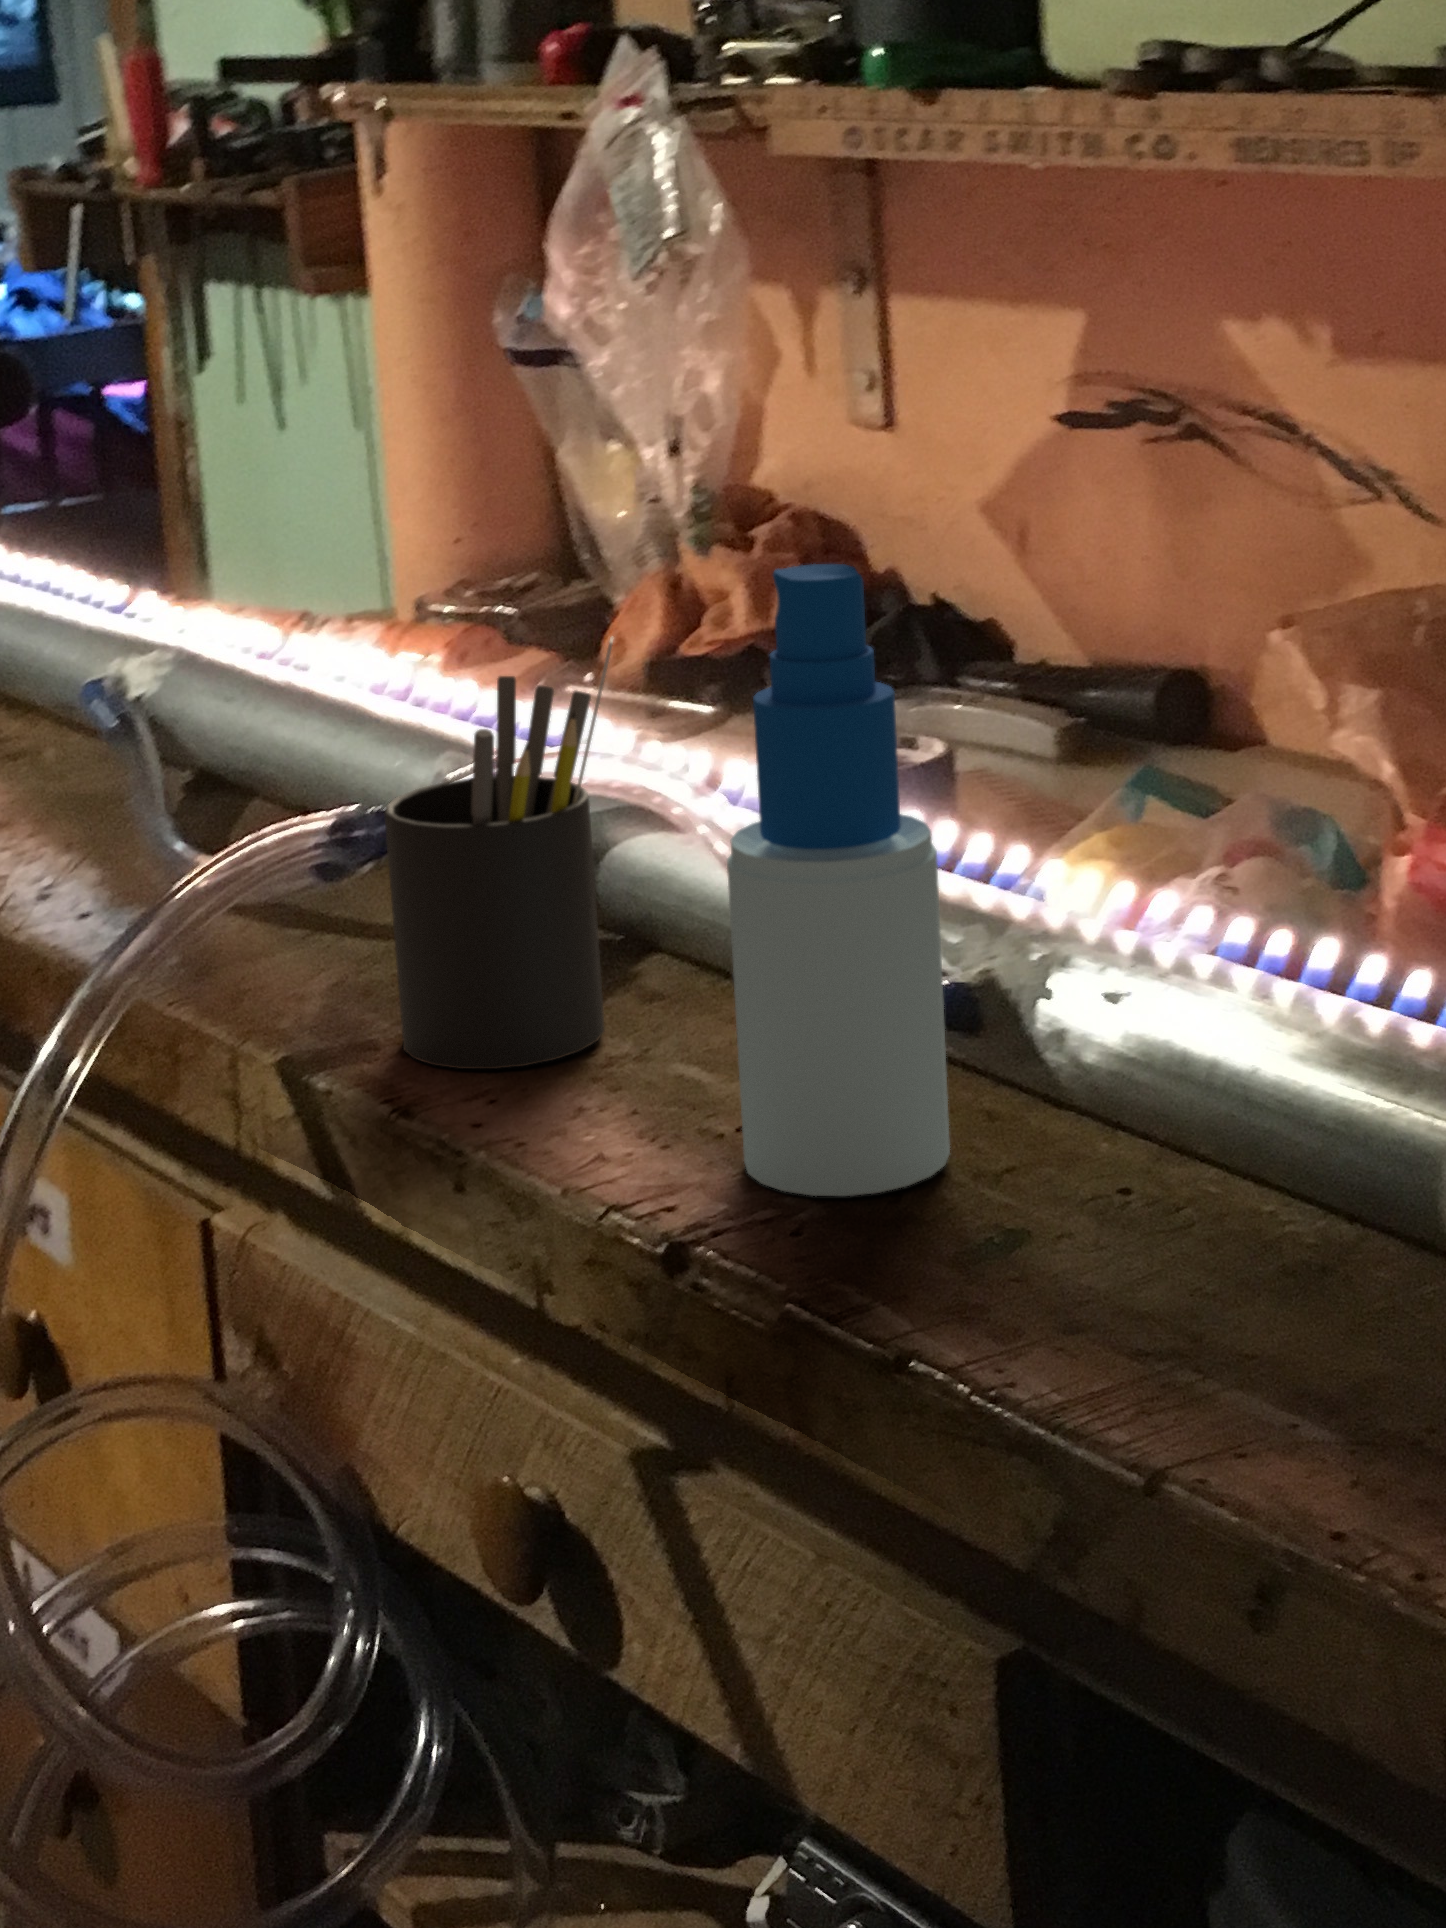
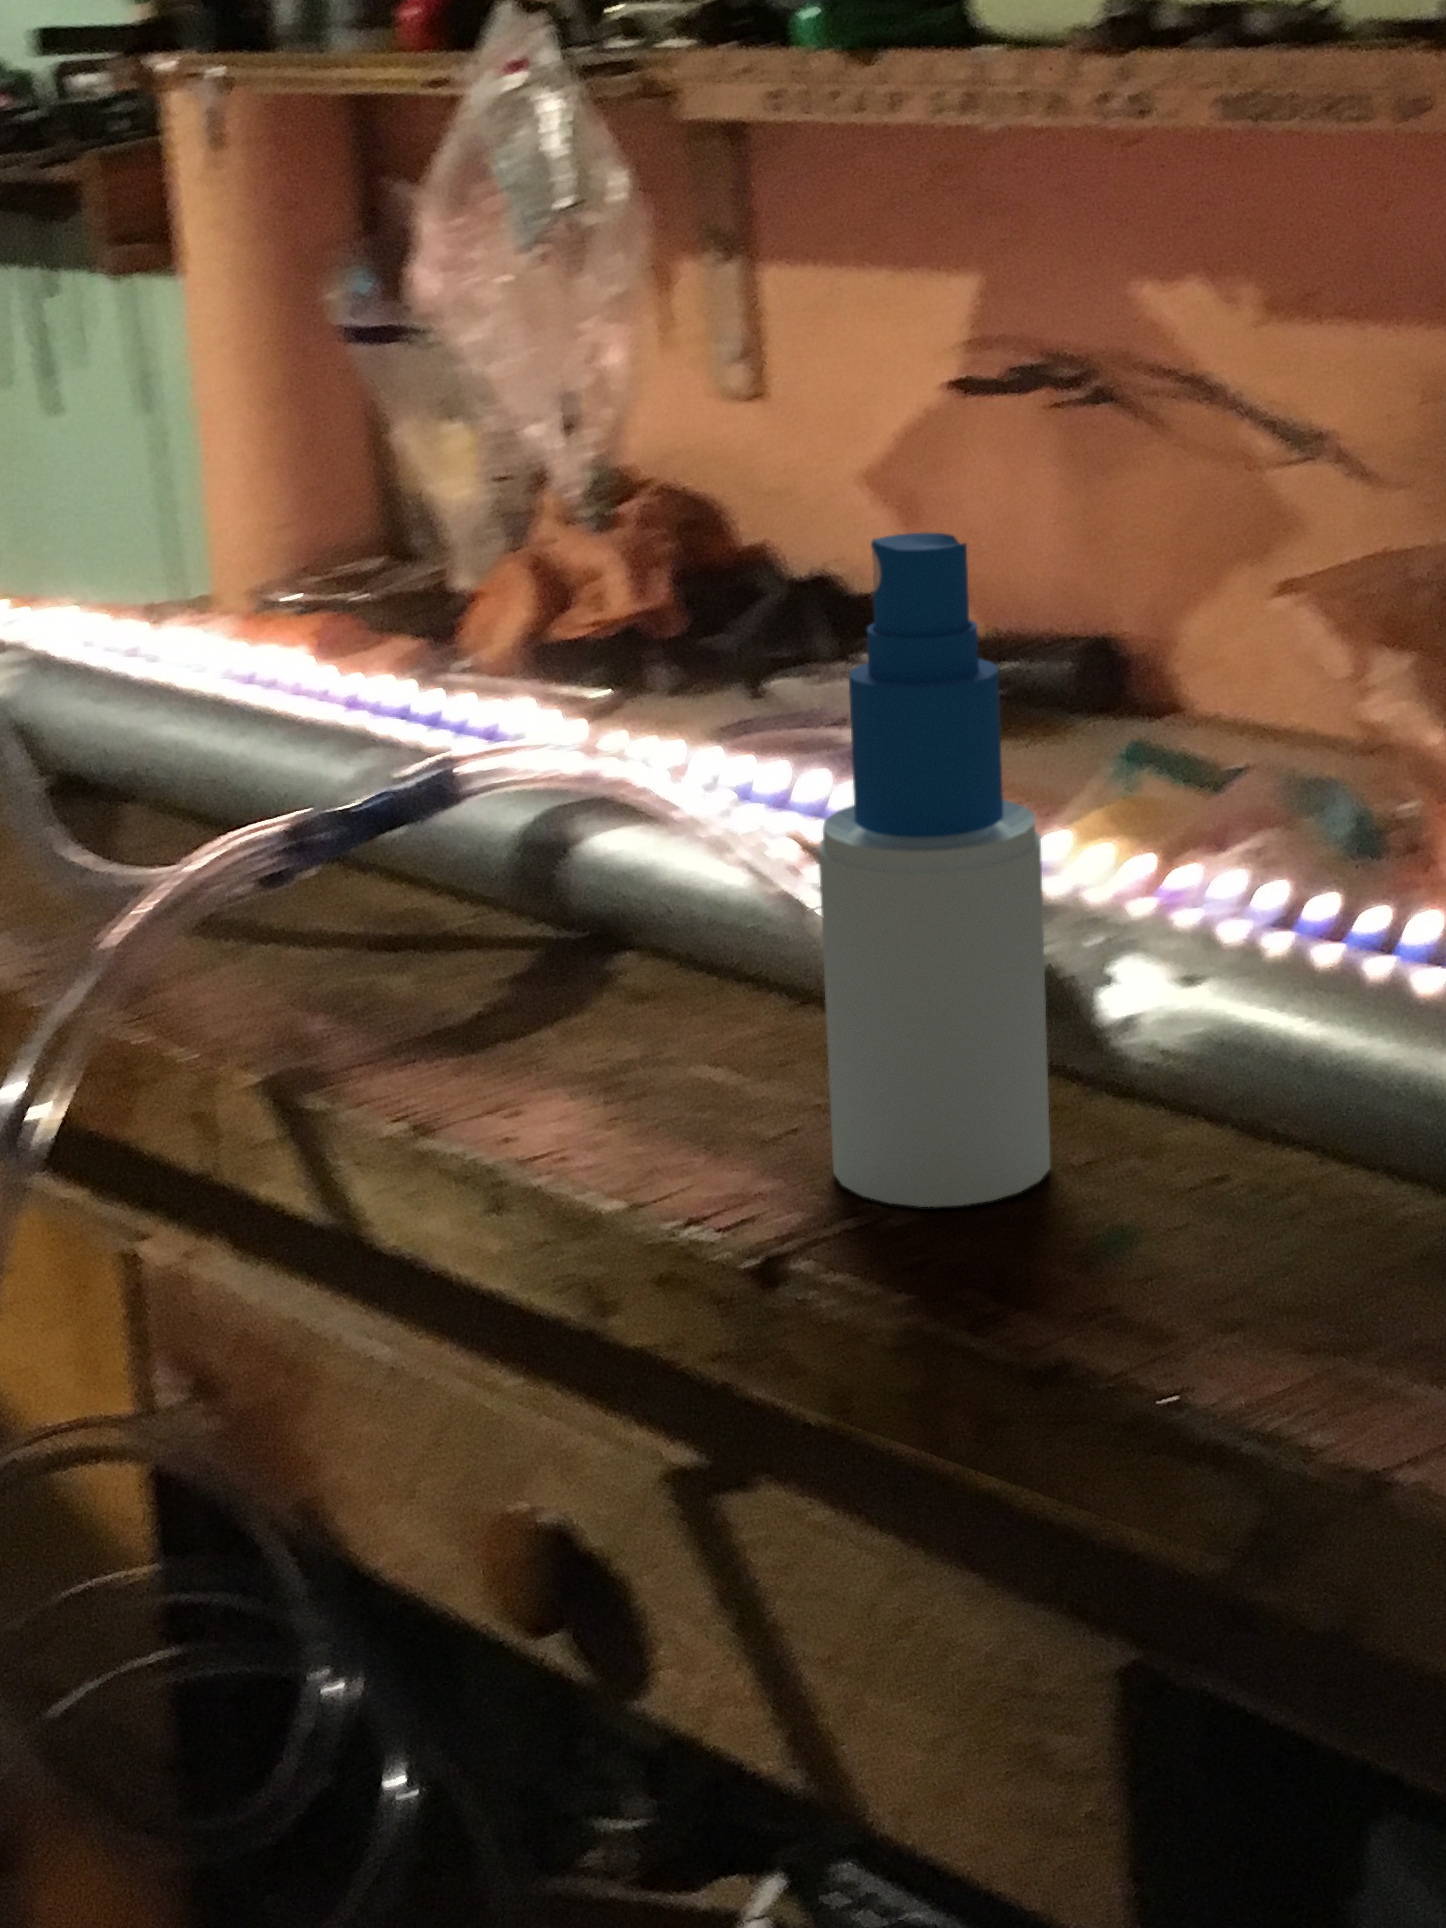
pen holder: present [385,637,613,1069] -> none [390,616,638,1083]

